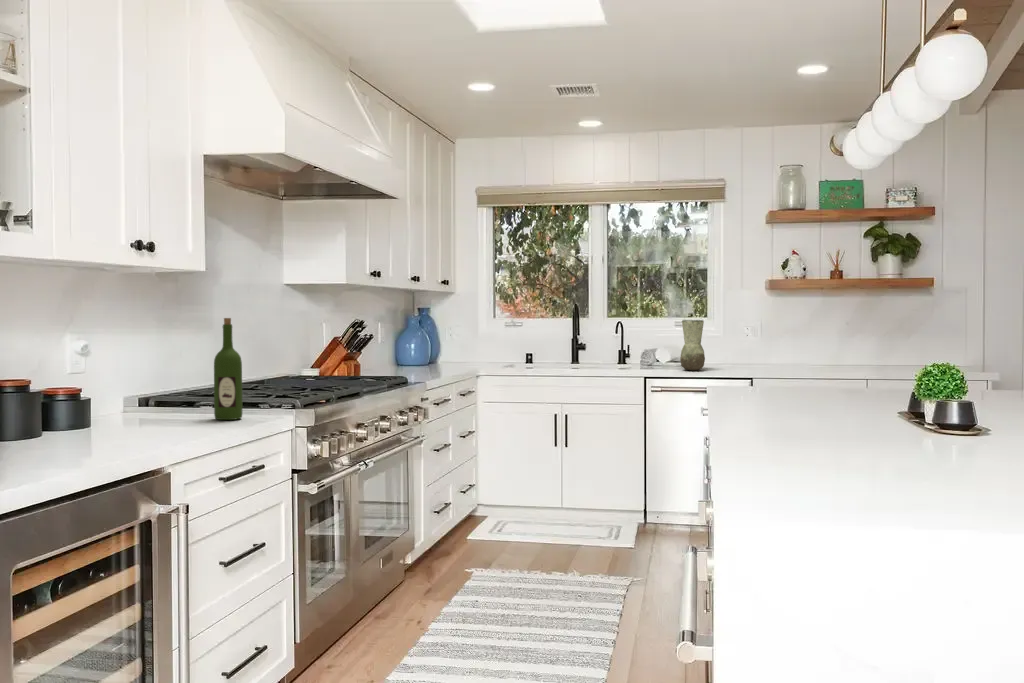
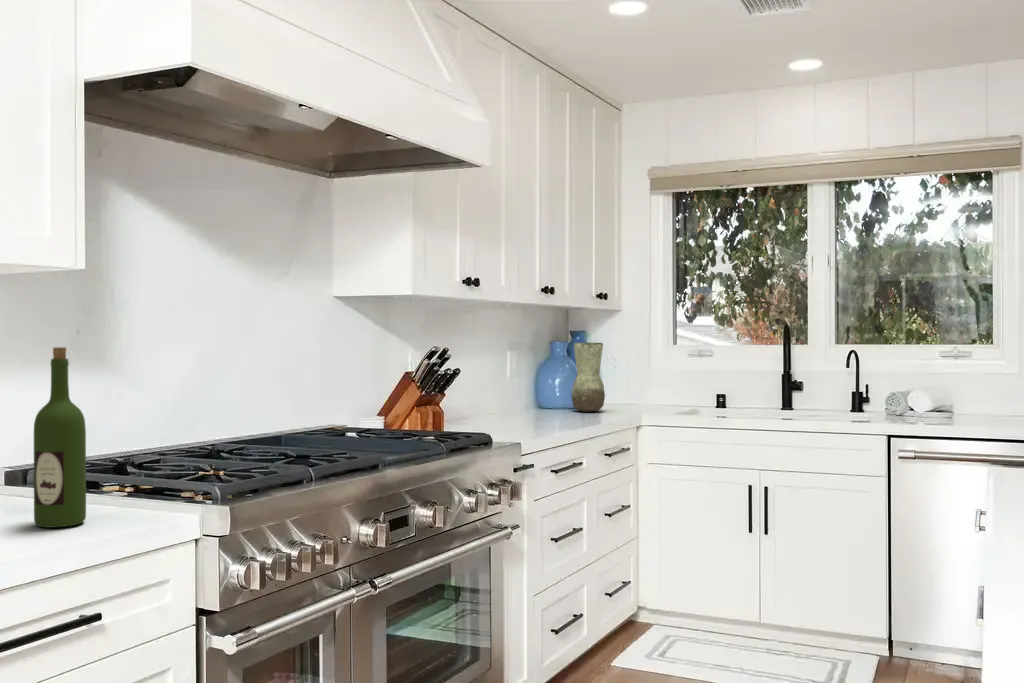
vase: present [680,320,705,371] -> present [572,343,605,412]

